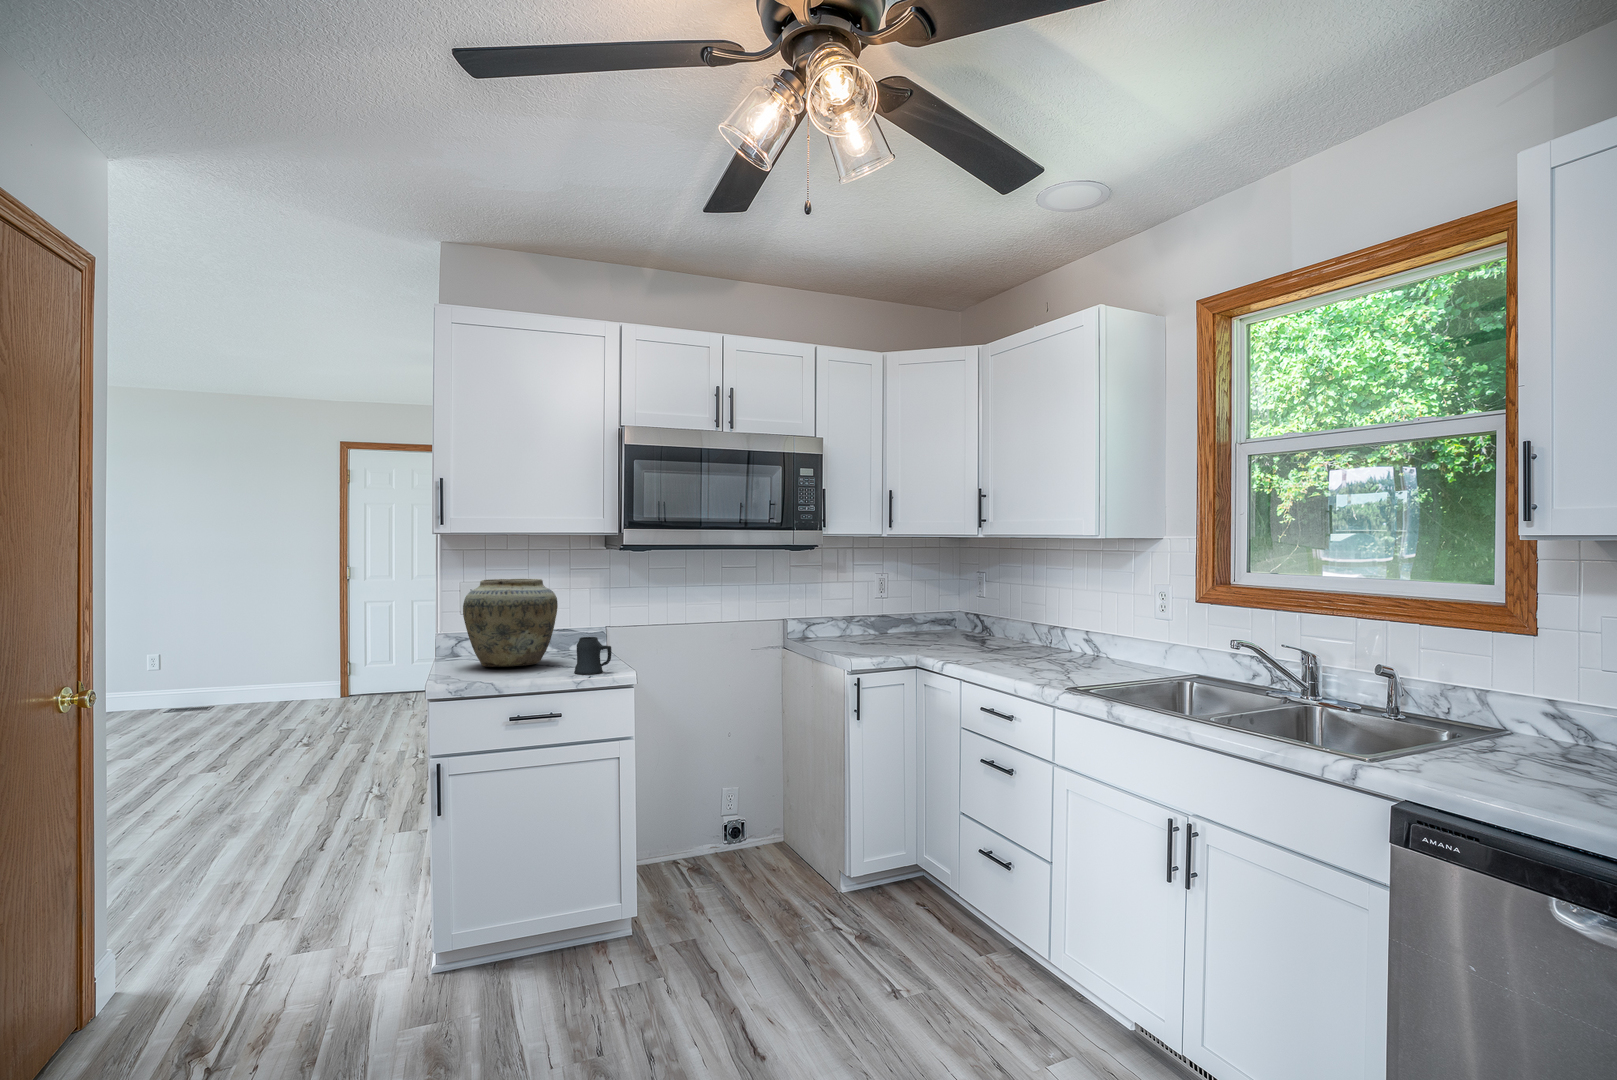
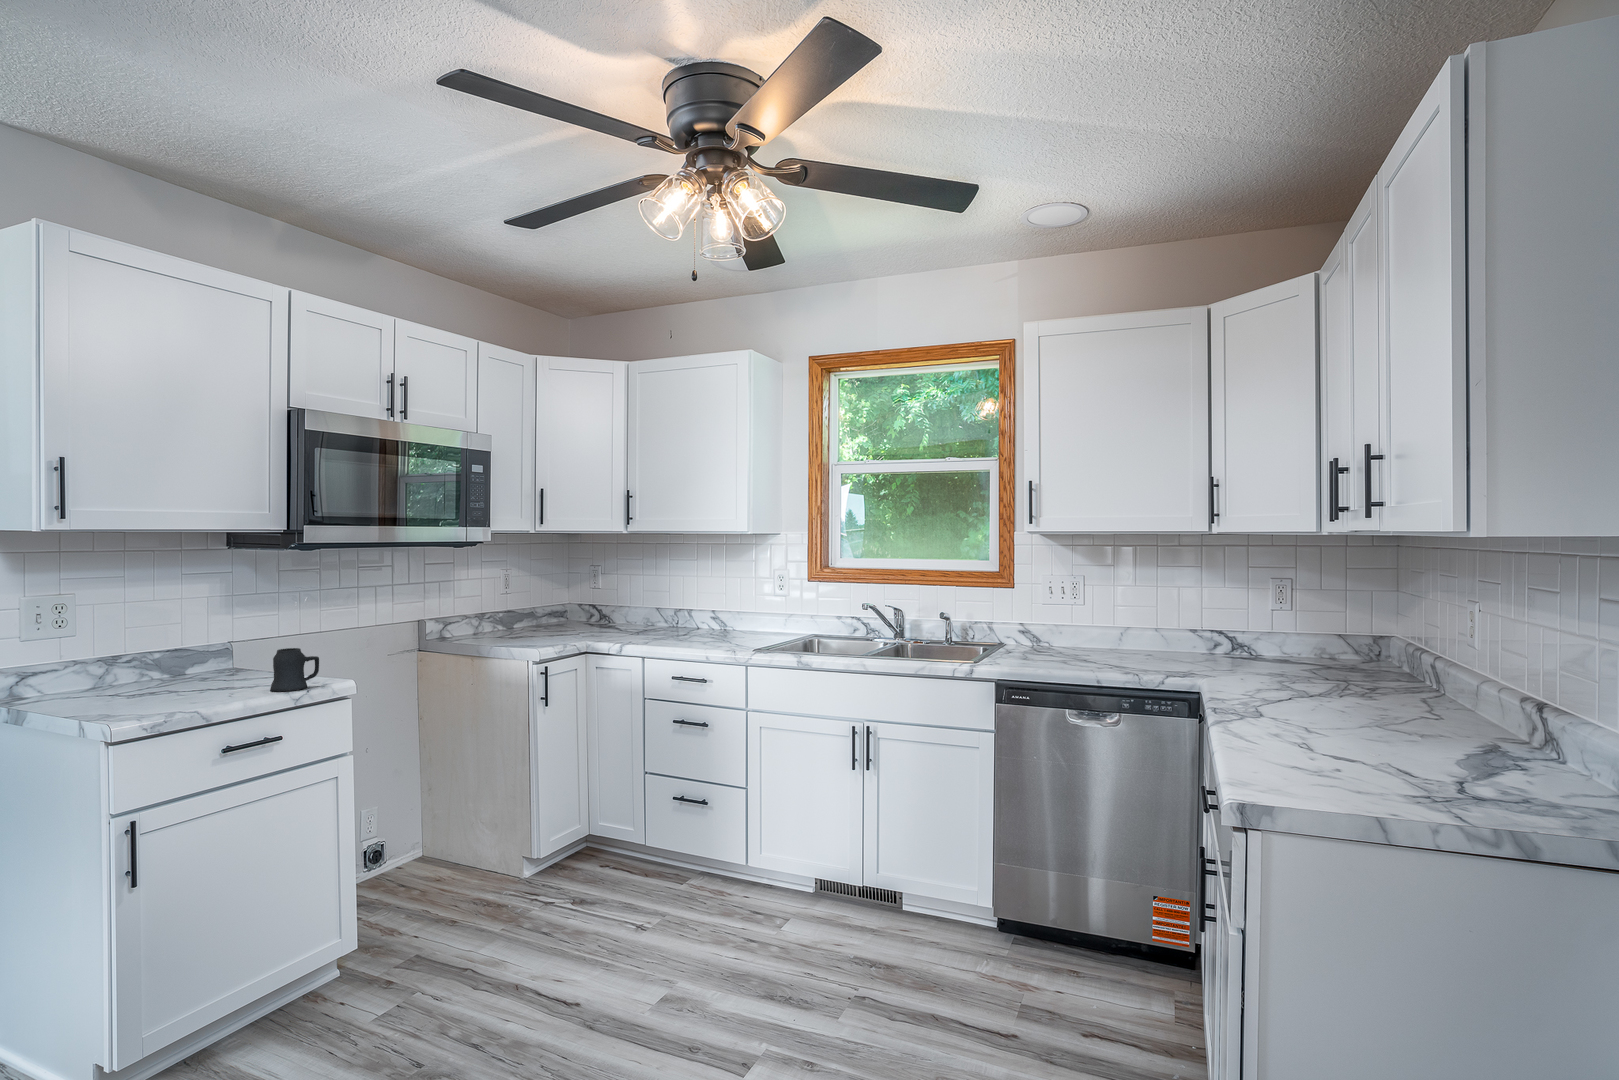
vase: present [463,579,558,667] -> none [72,586,217,700]

